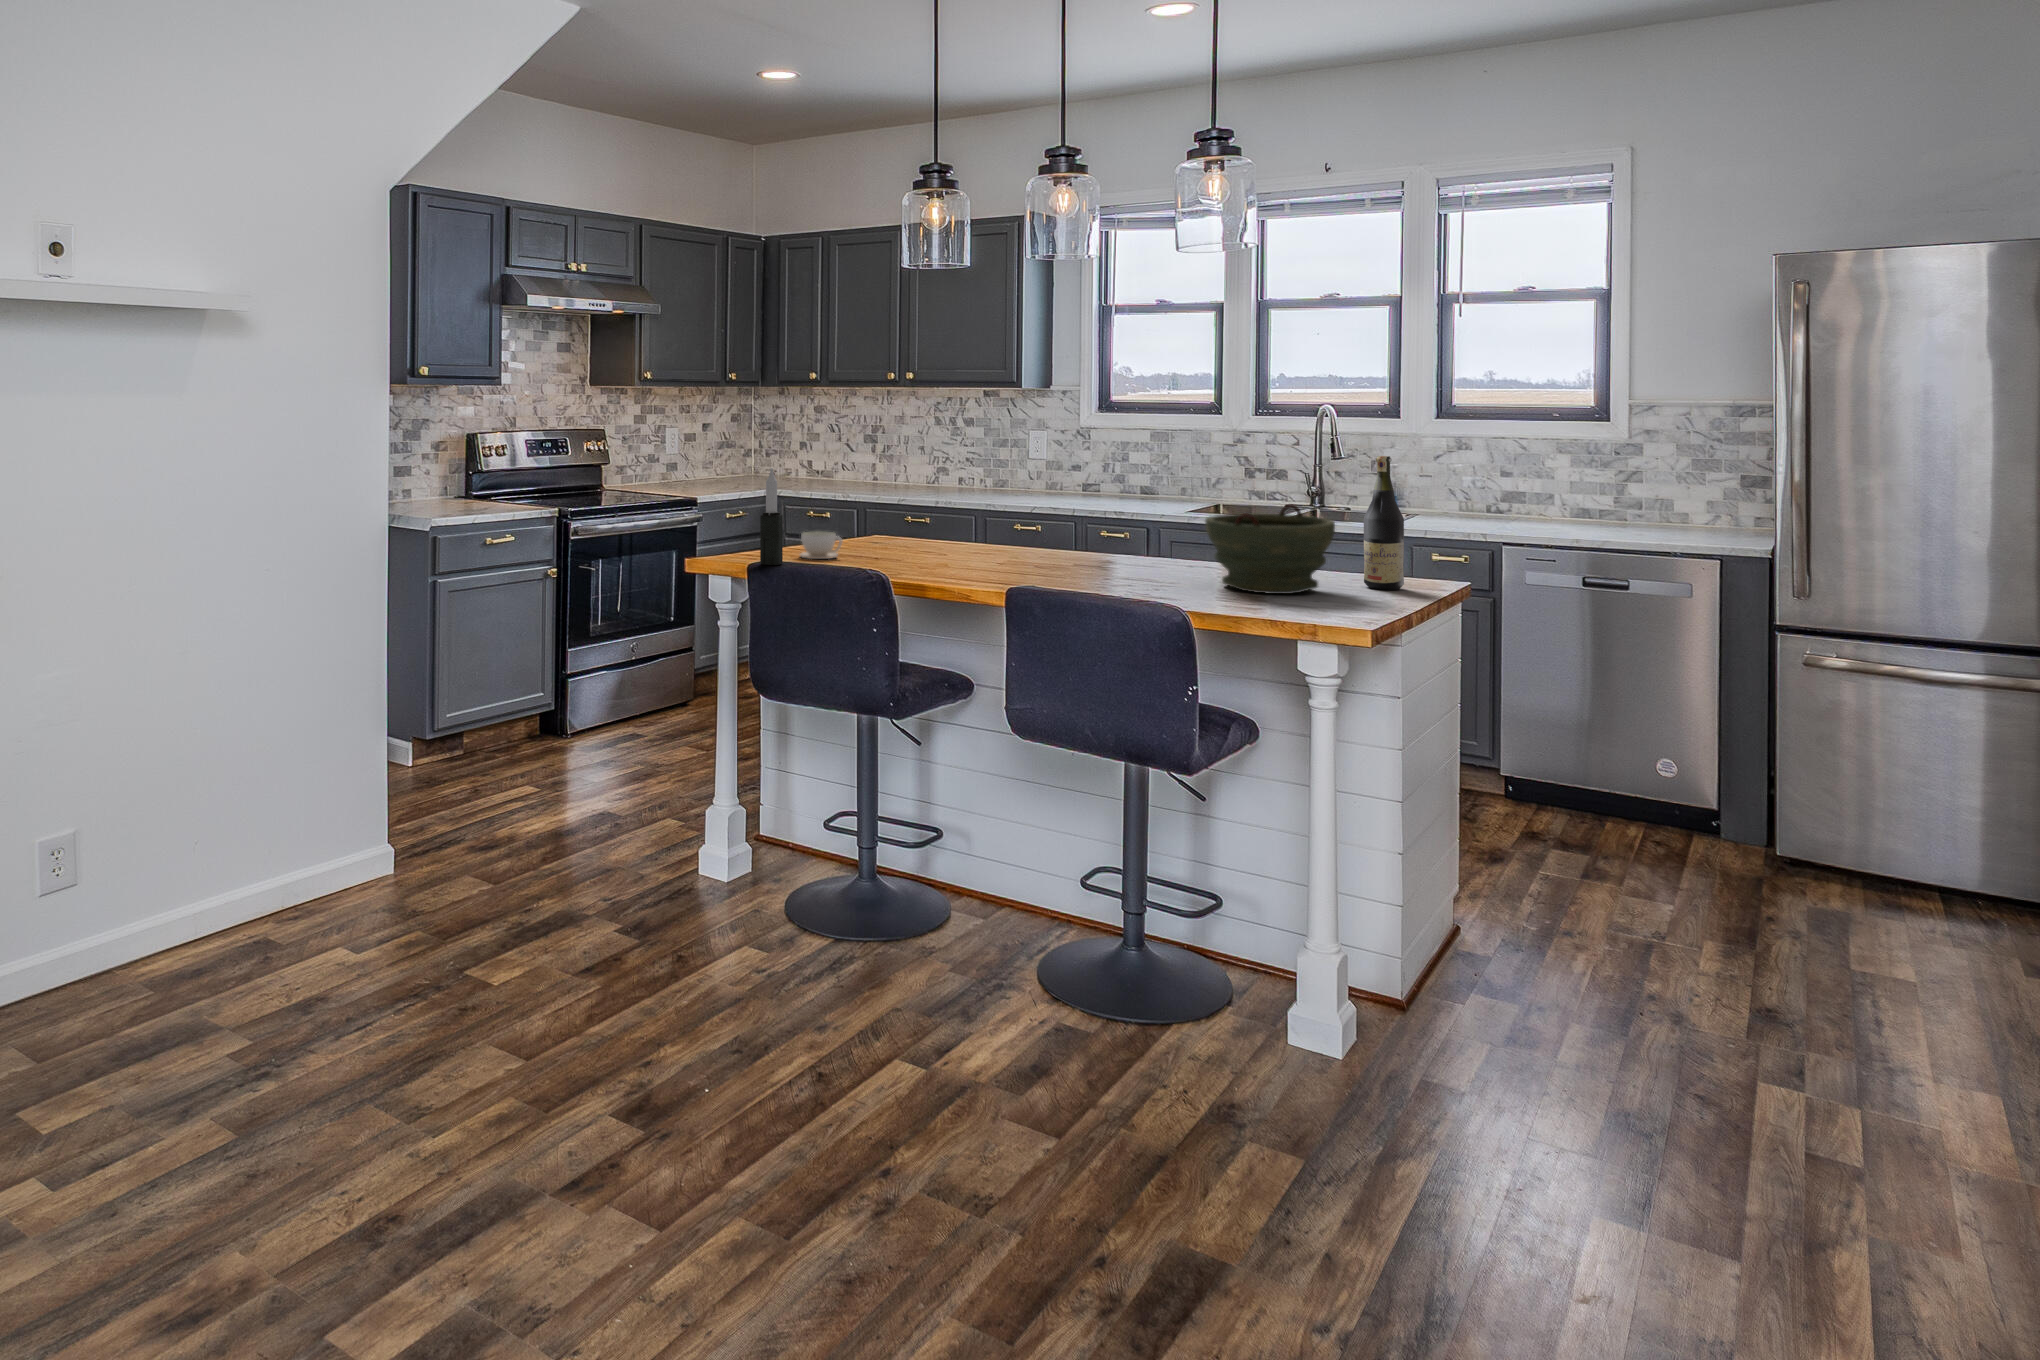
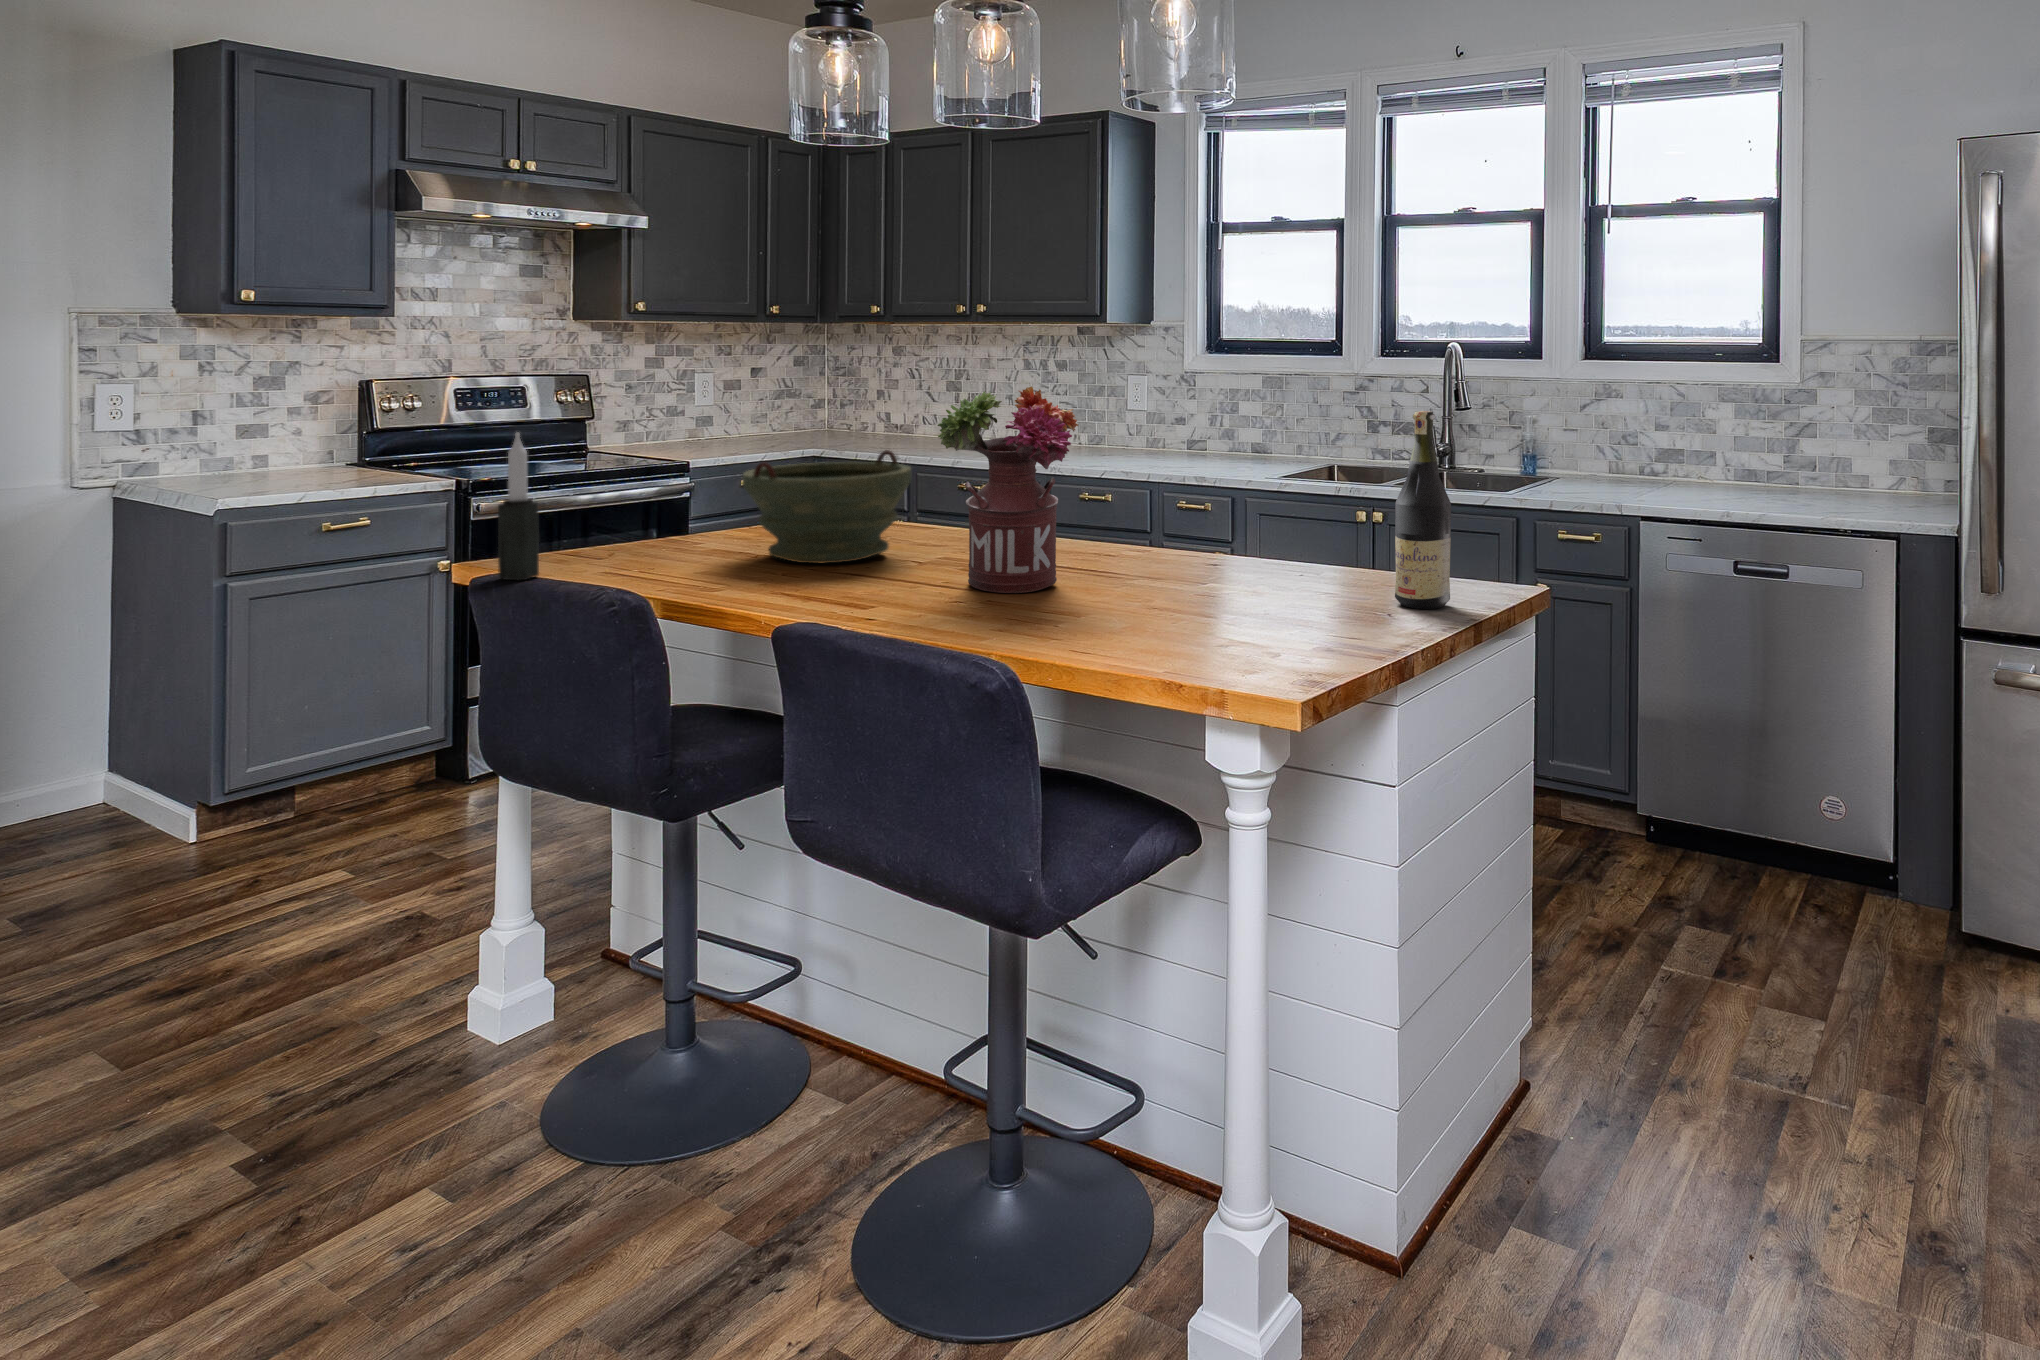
flower arrangement: none [1047,439,1142,577] -> present [937,386,1078,593]
bowl: present [1205,505,1335,594] -> present [743,450,911,564]
coffee cup: present [800,531,842,559] -> none [601,523,664,565]

